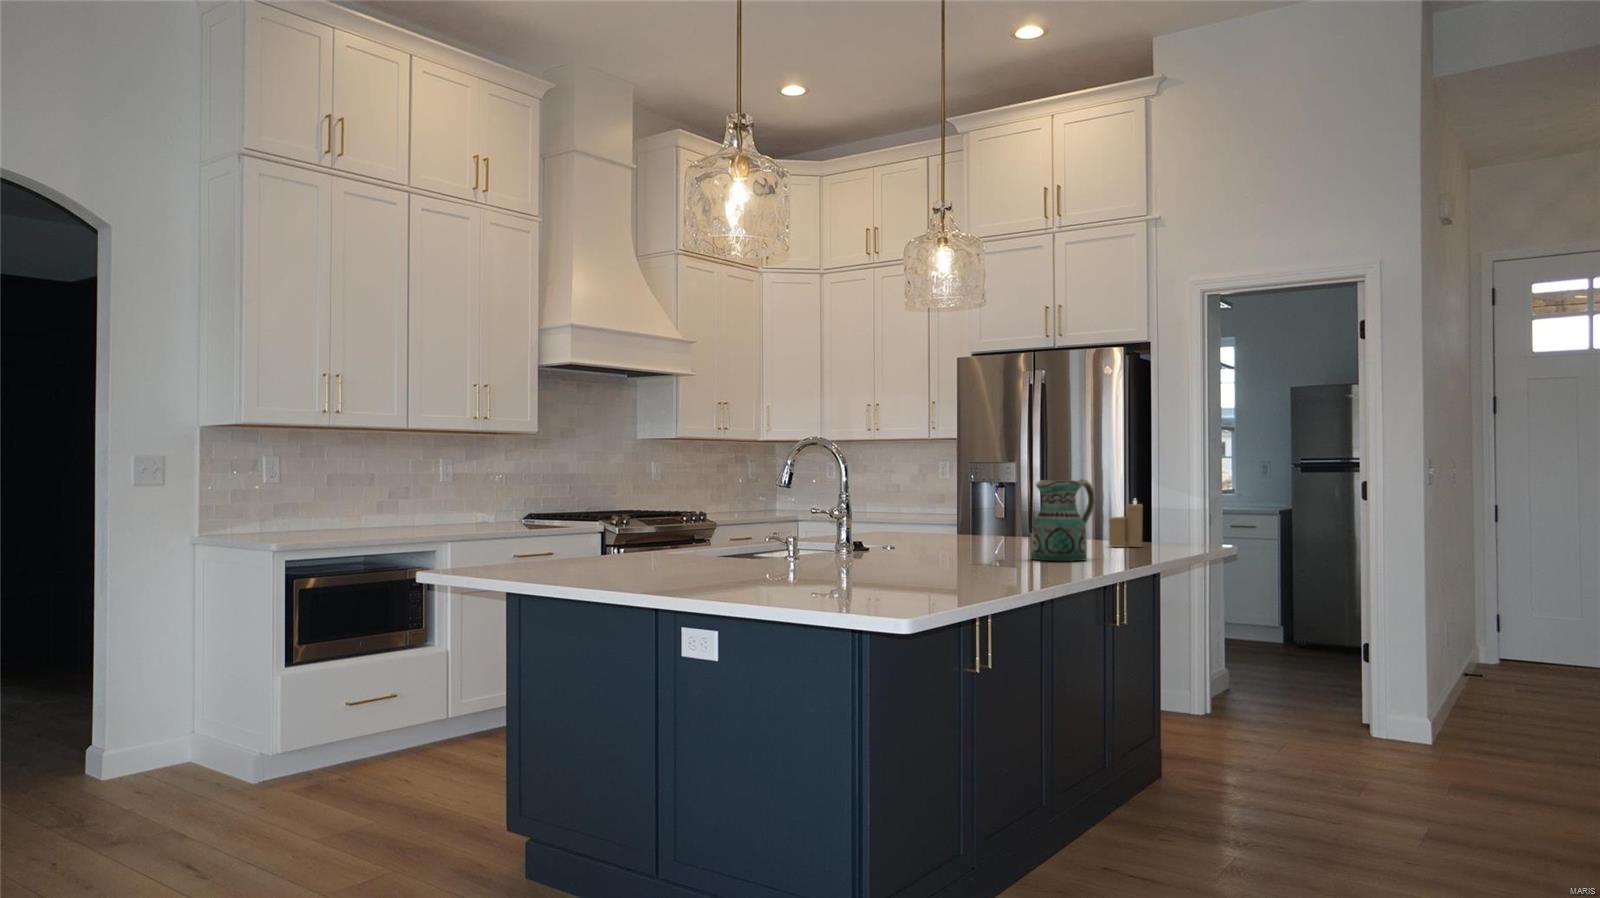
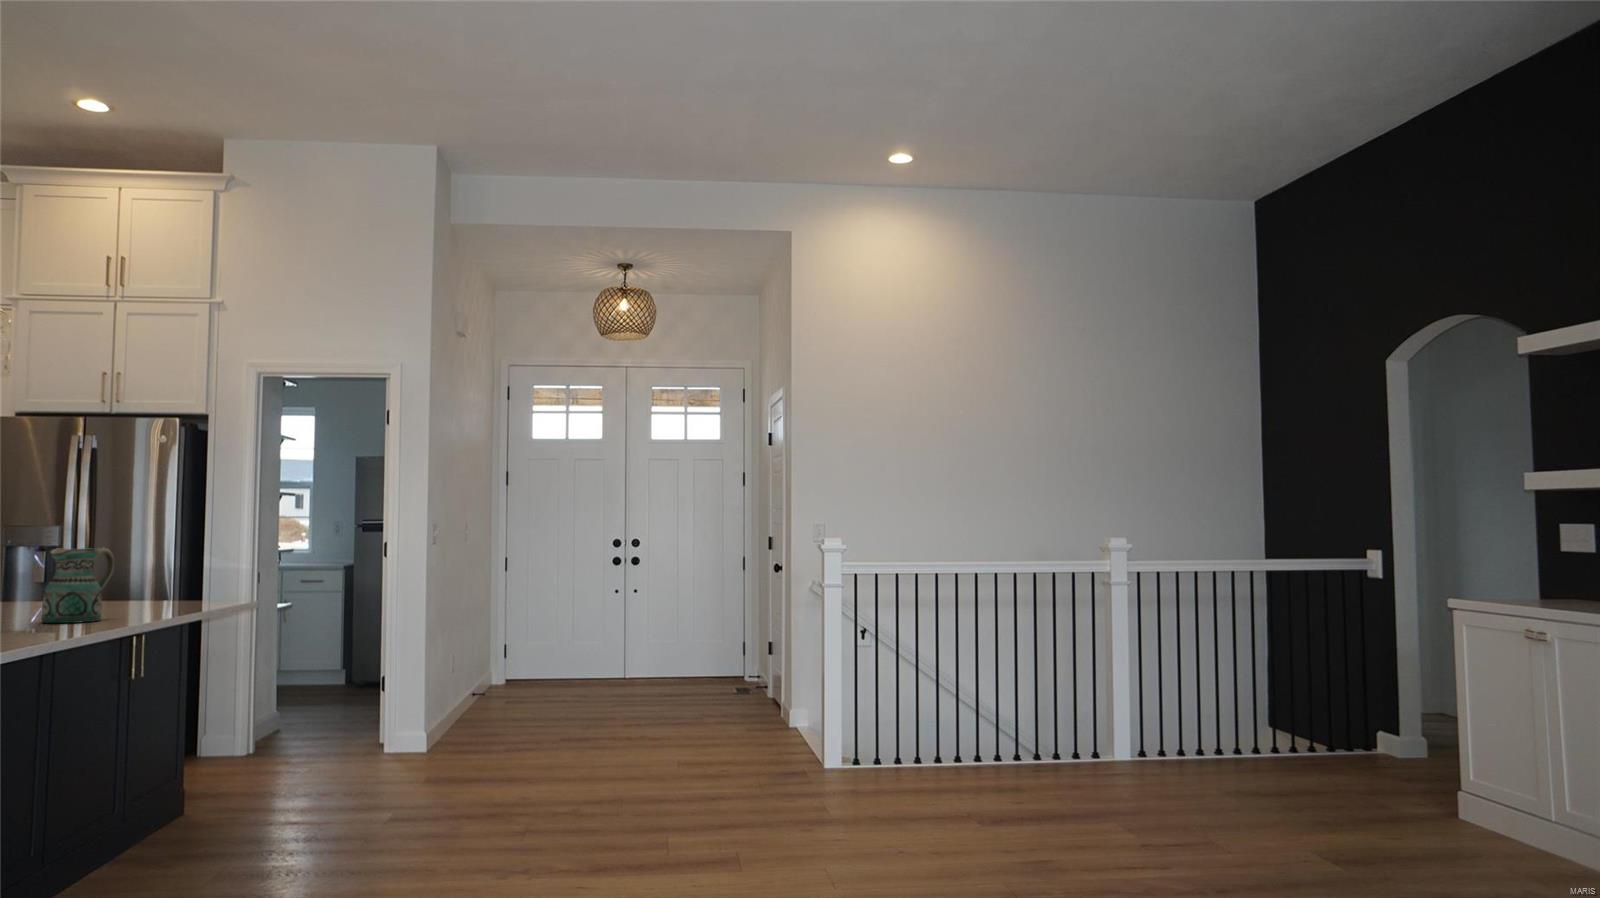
candle: present [1109,500,1143,547] -> none [139,562,175,606]

